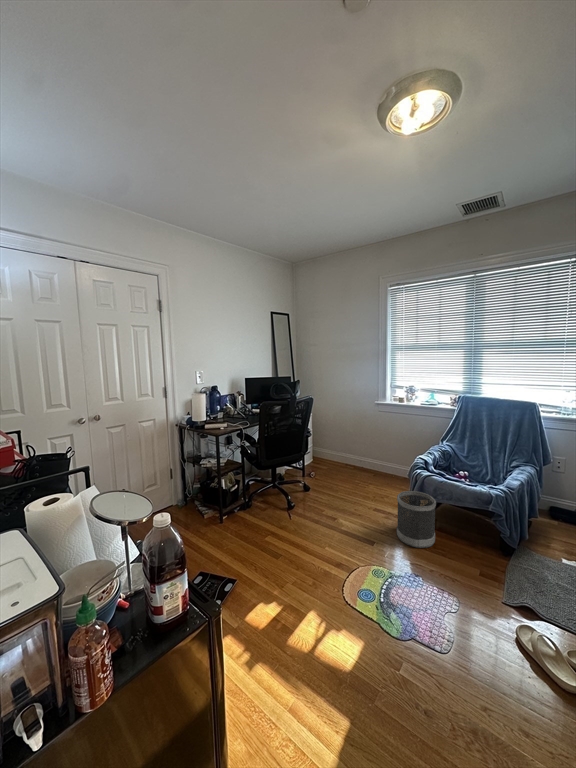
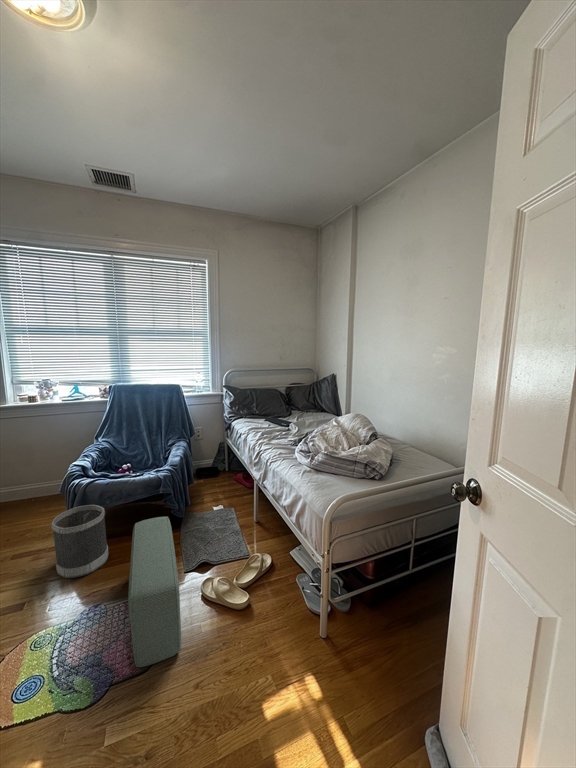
pouf: none [434,525,492,662] -> present [128,517,181,667]

